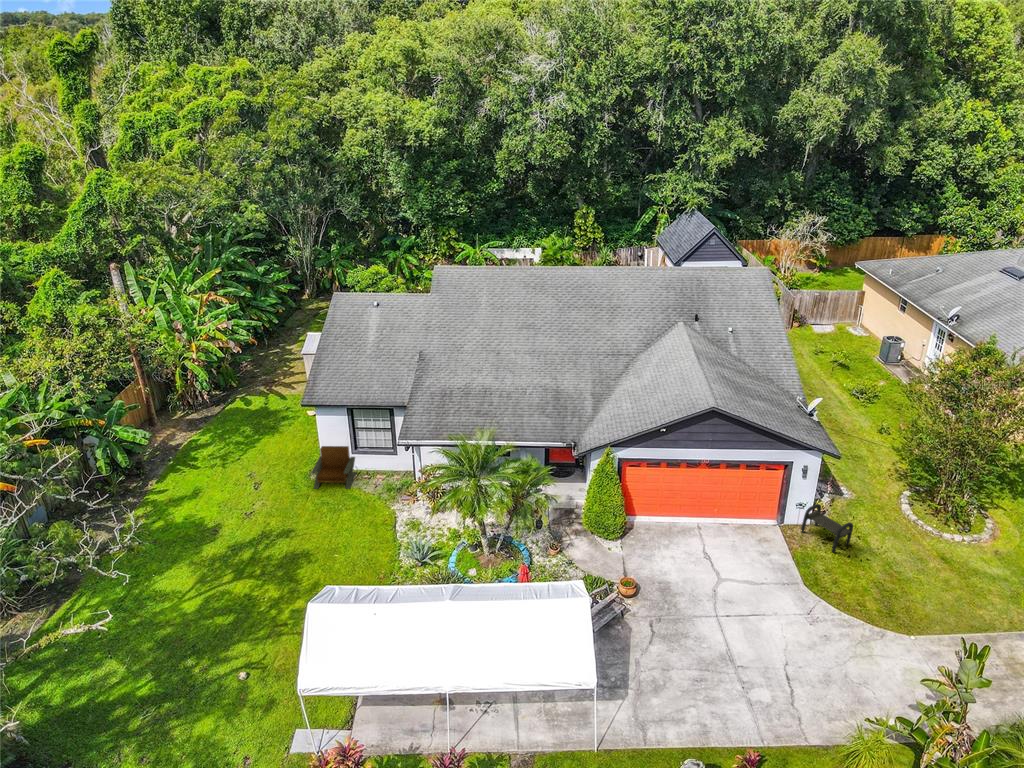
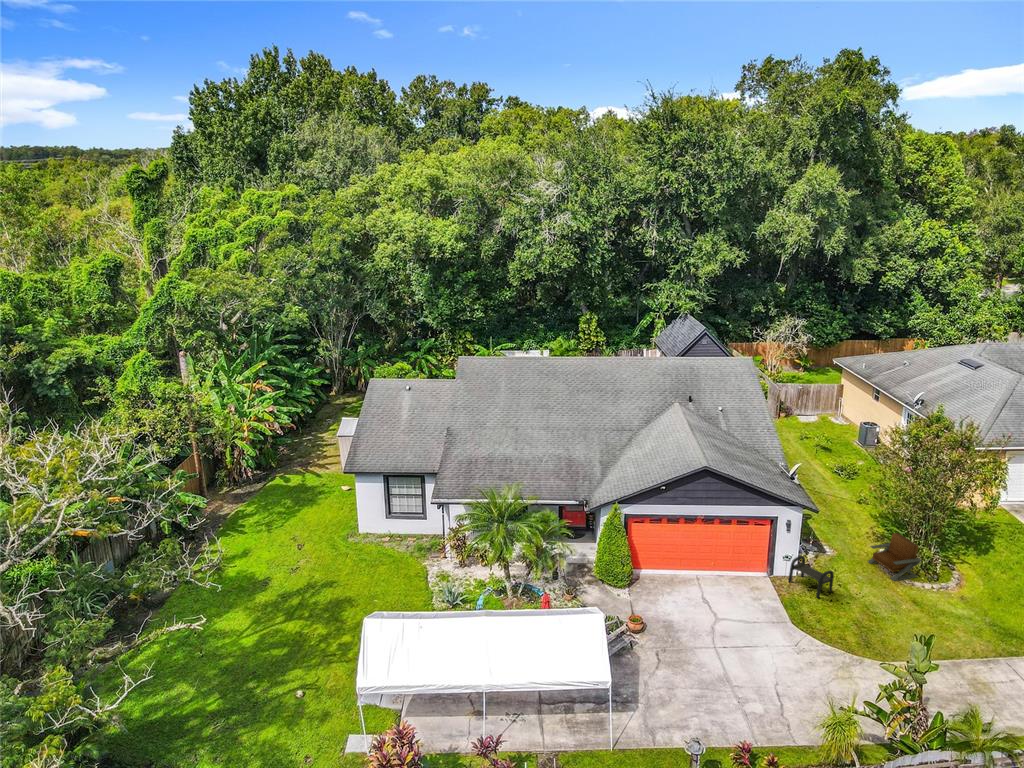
lounge chair: present [311,446,357,489] -> present [868,533,922,581]

